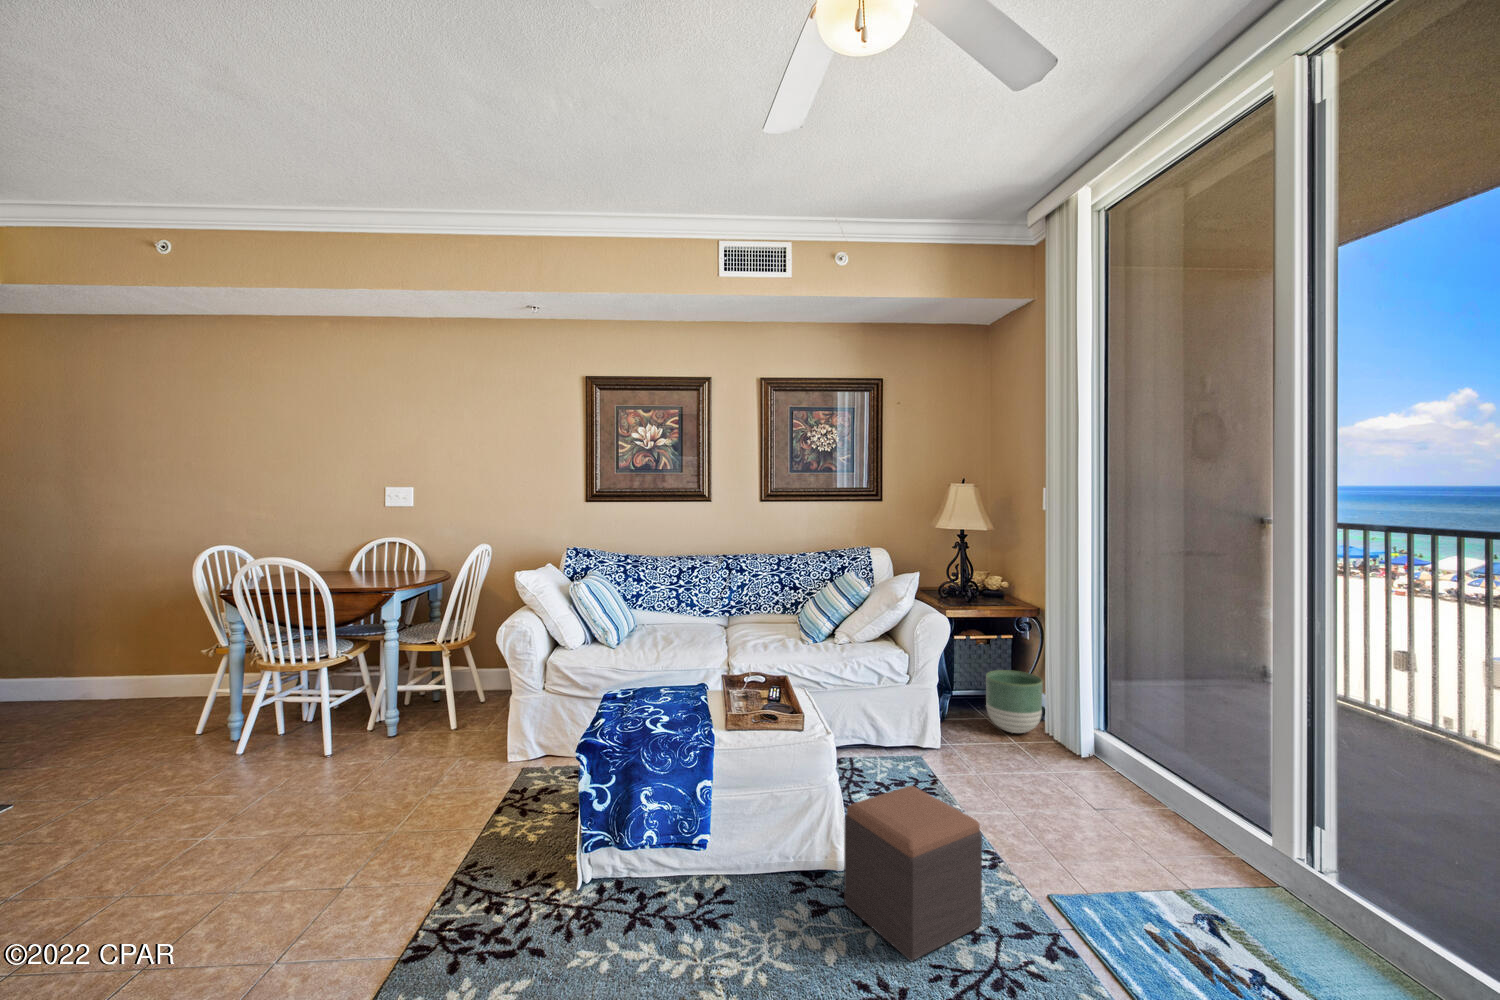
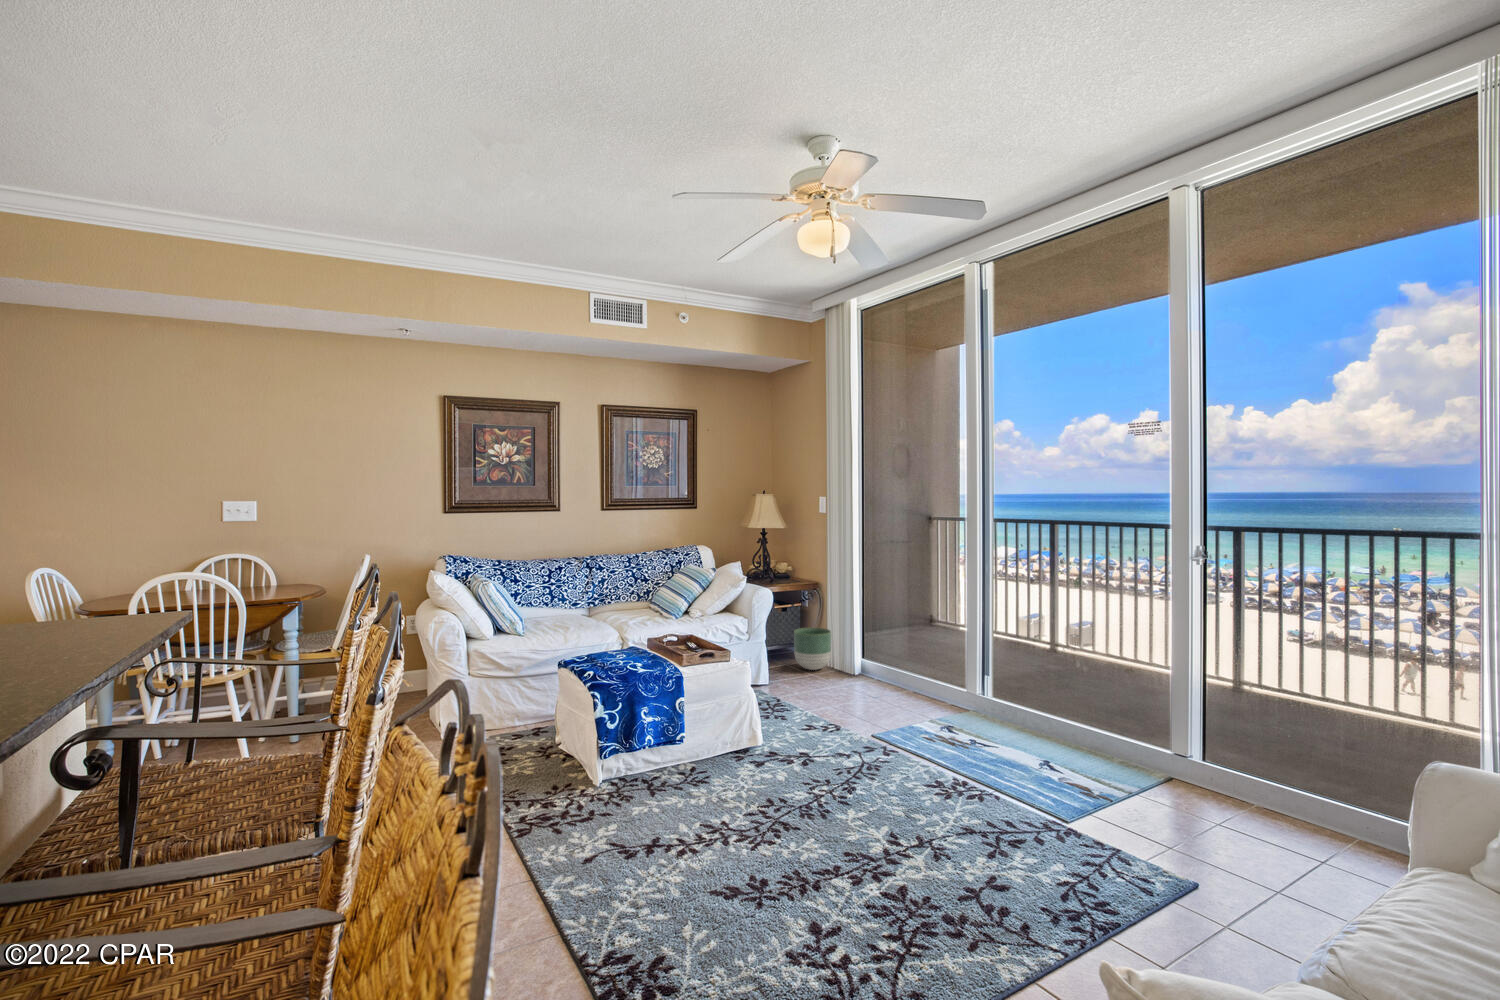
footstool: present [844,786,982,961] -> none [769,685,846,771]

